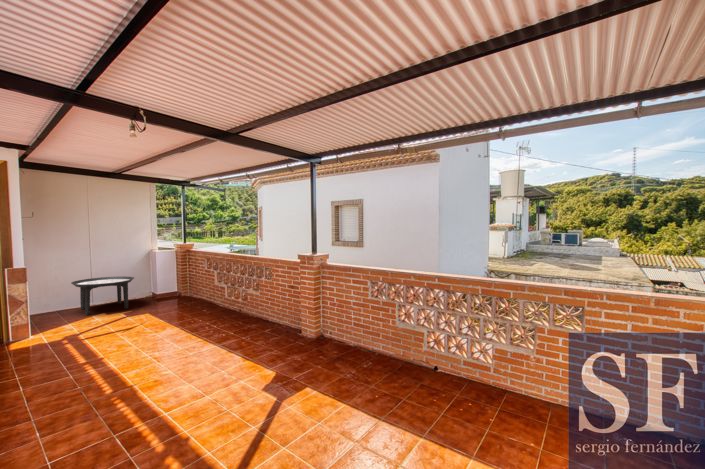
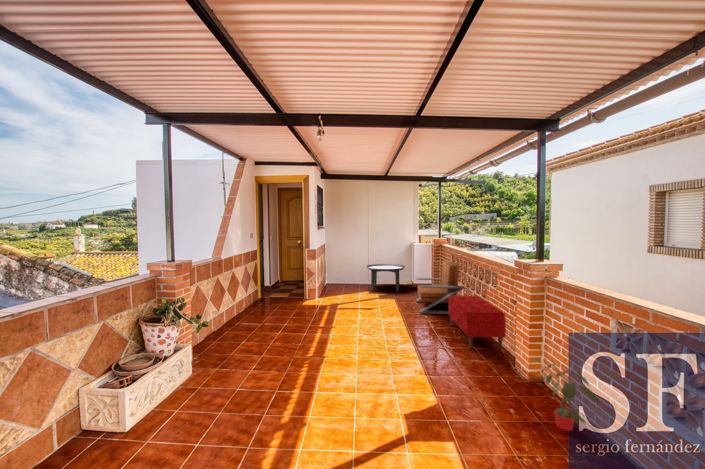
lounge chair: none [164,265,227,321] -> present [416,261,465,314]
bench: none [223,291,283,333] -> present [449,296,506,348]
potted plant: none [328,315,371,353] -> present [533,358,600,431]

